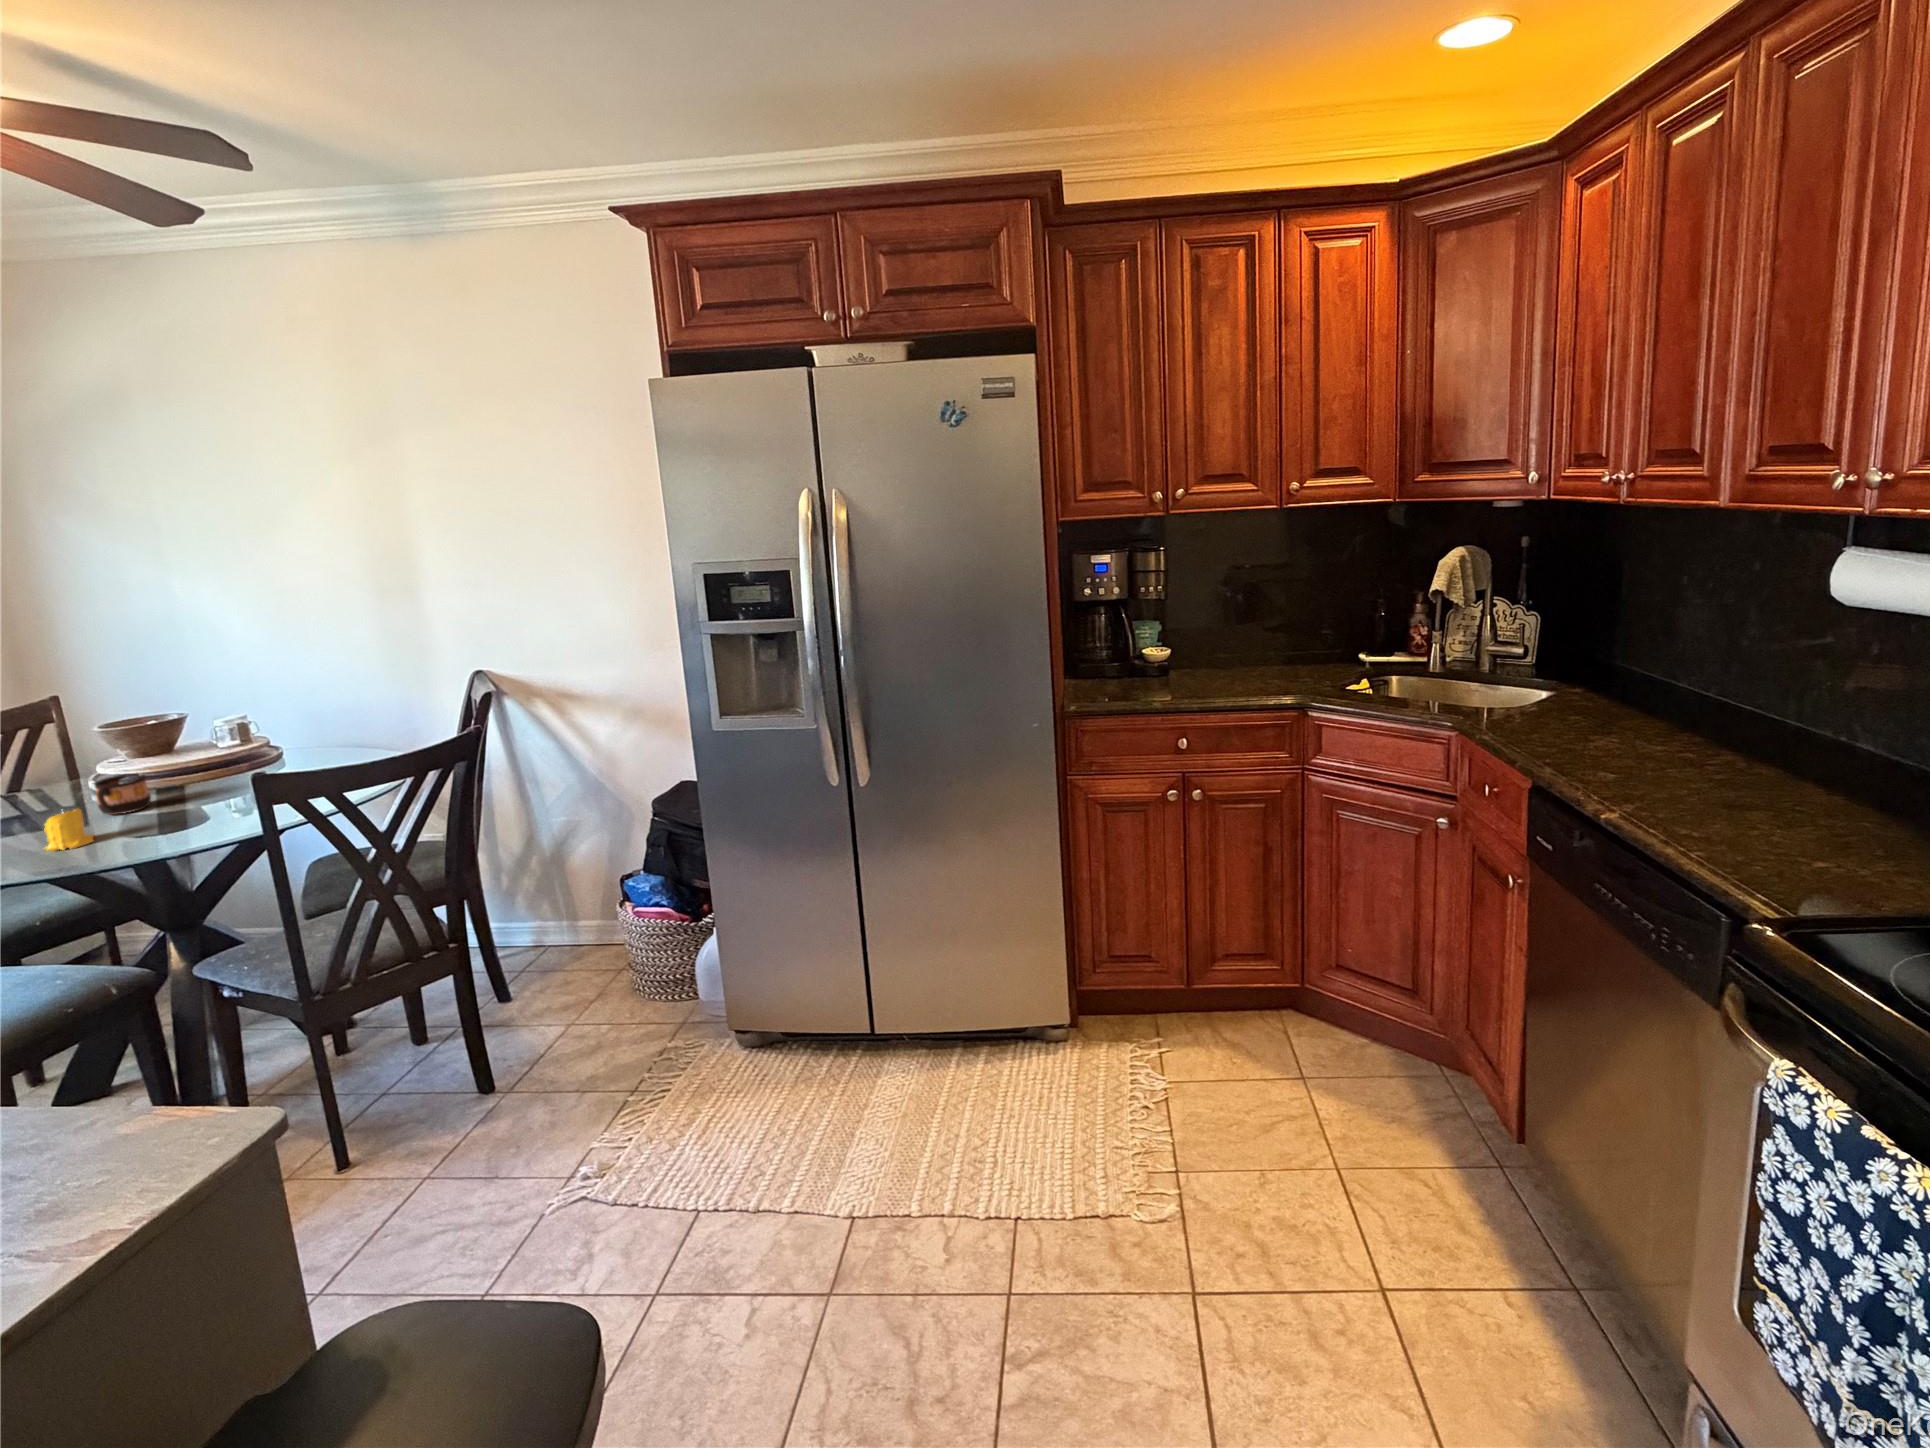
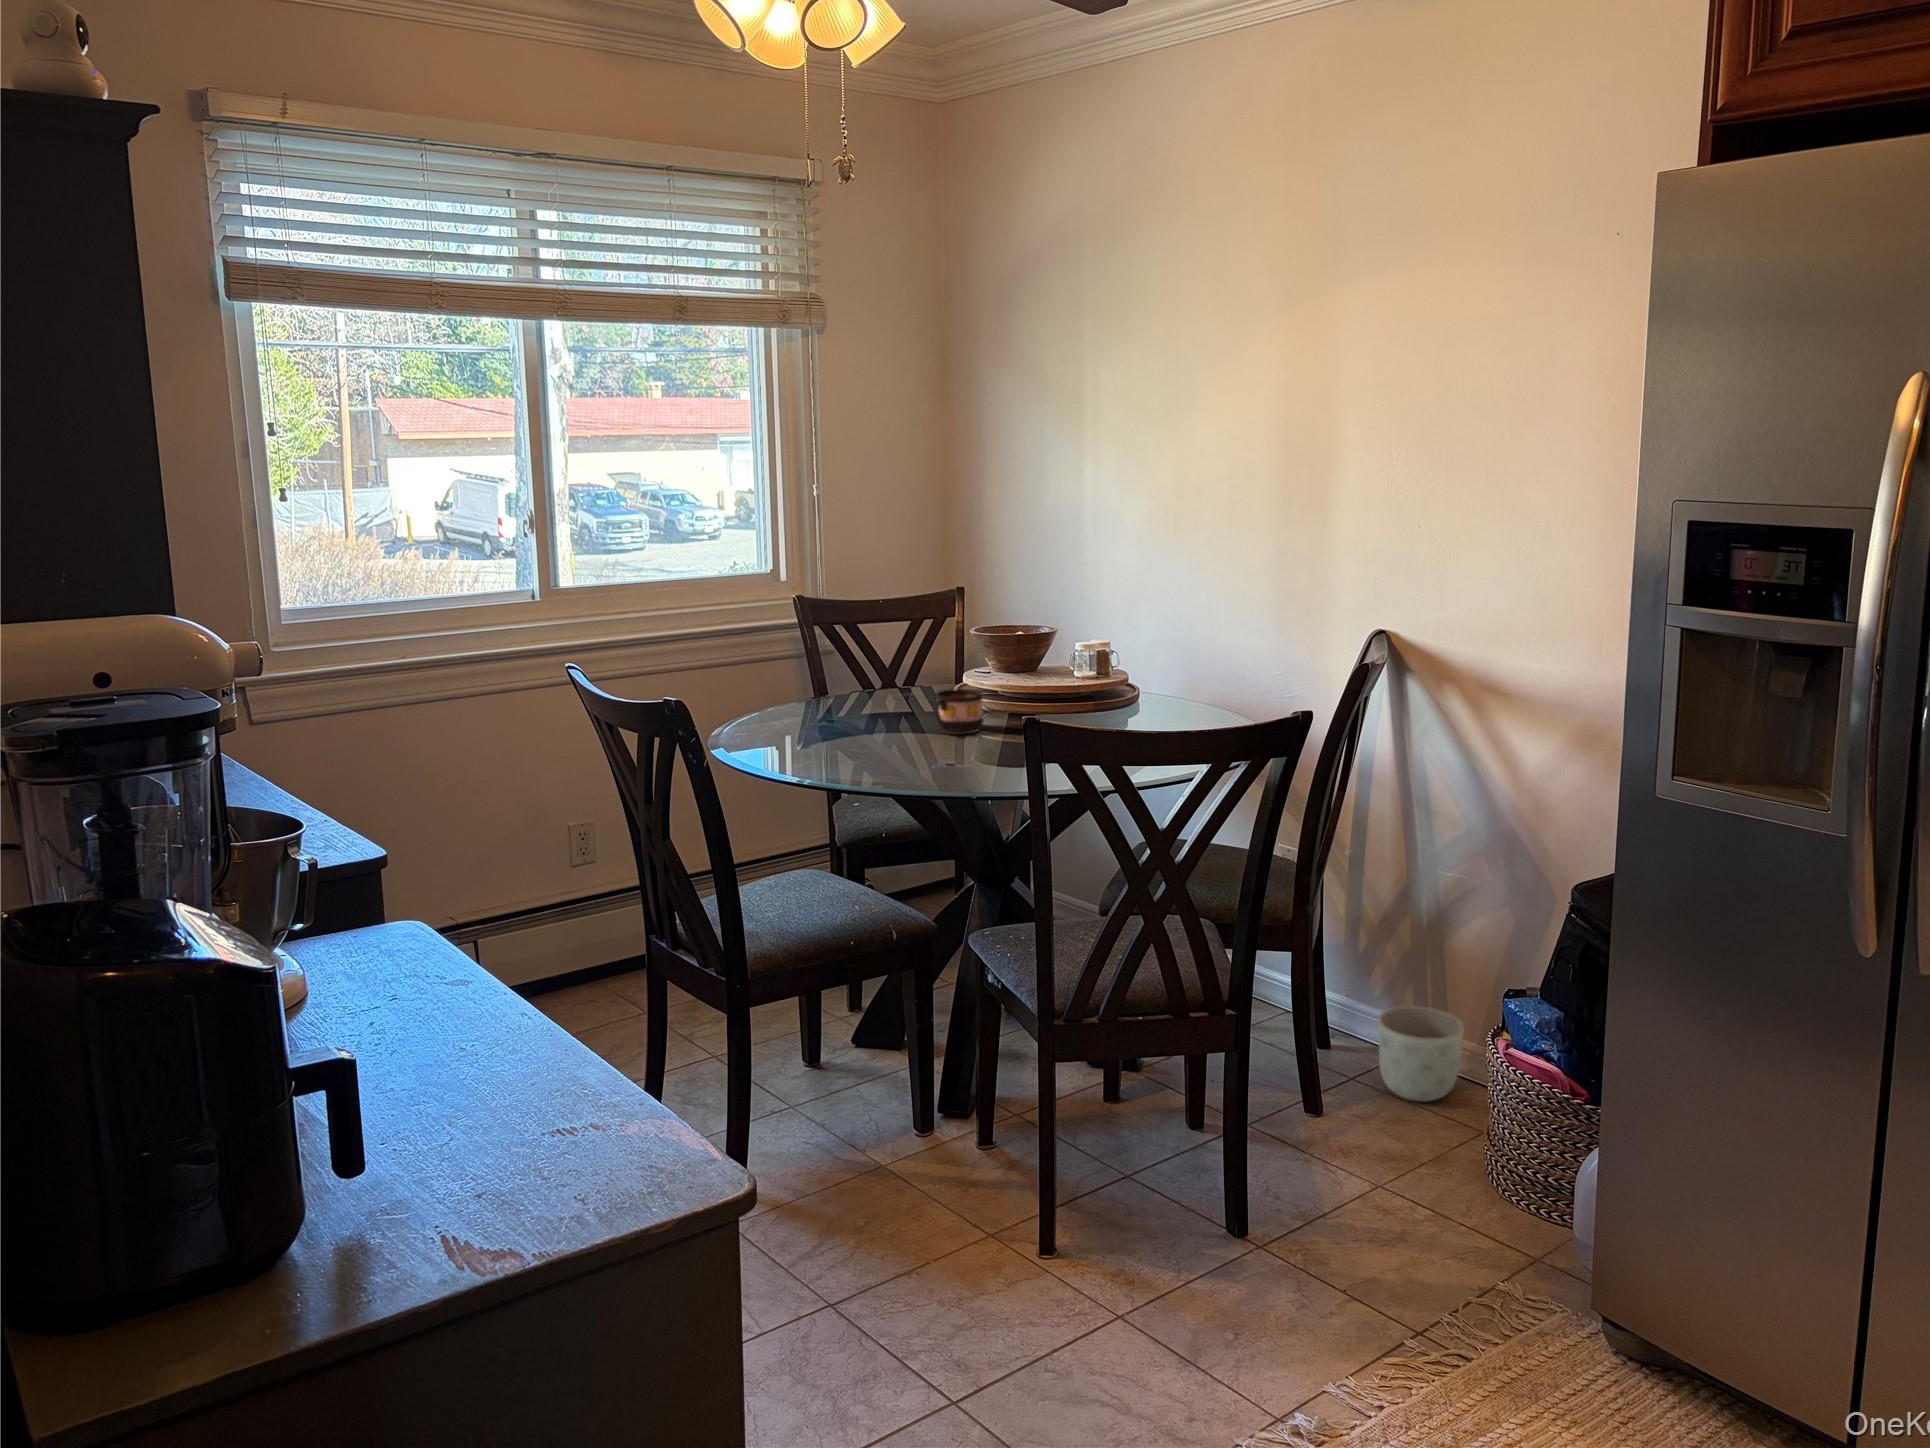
candle: present [44,809,94,851] -> none [868,713,916,762]
planter: none [537,908,598,971] -> present [1378,1006,1464,1101]

